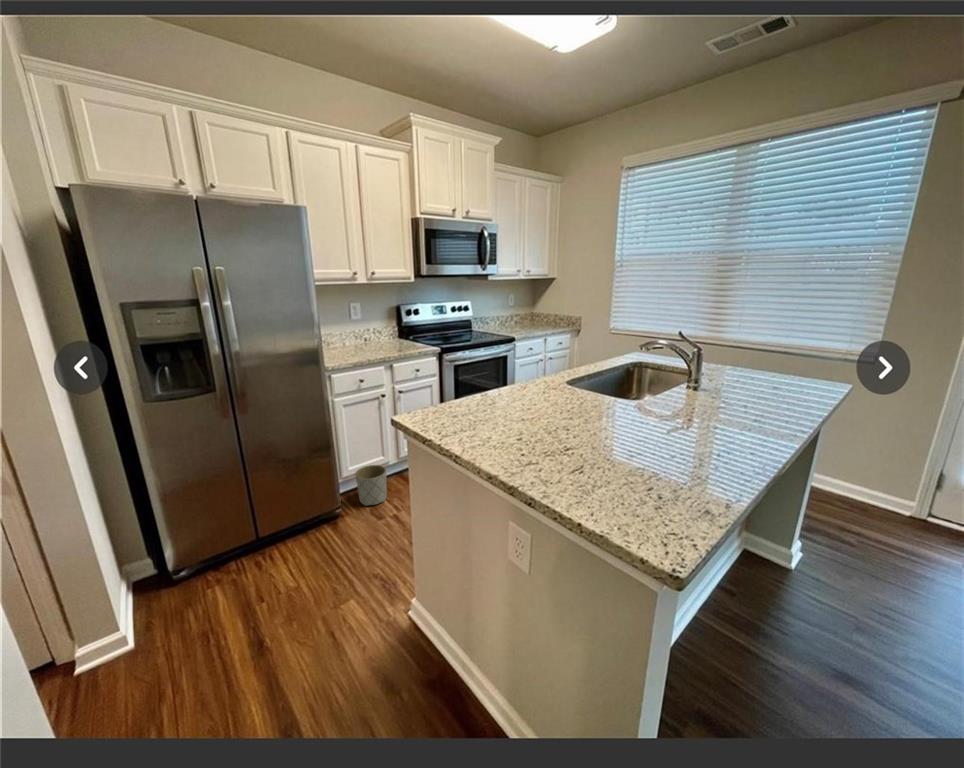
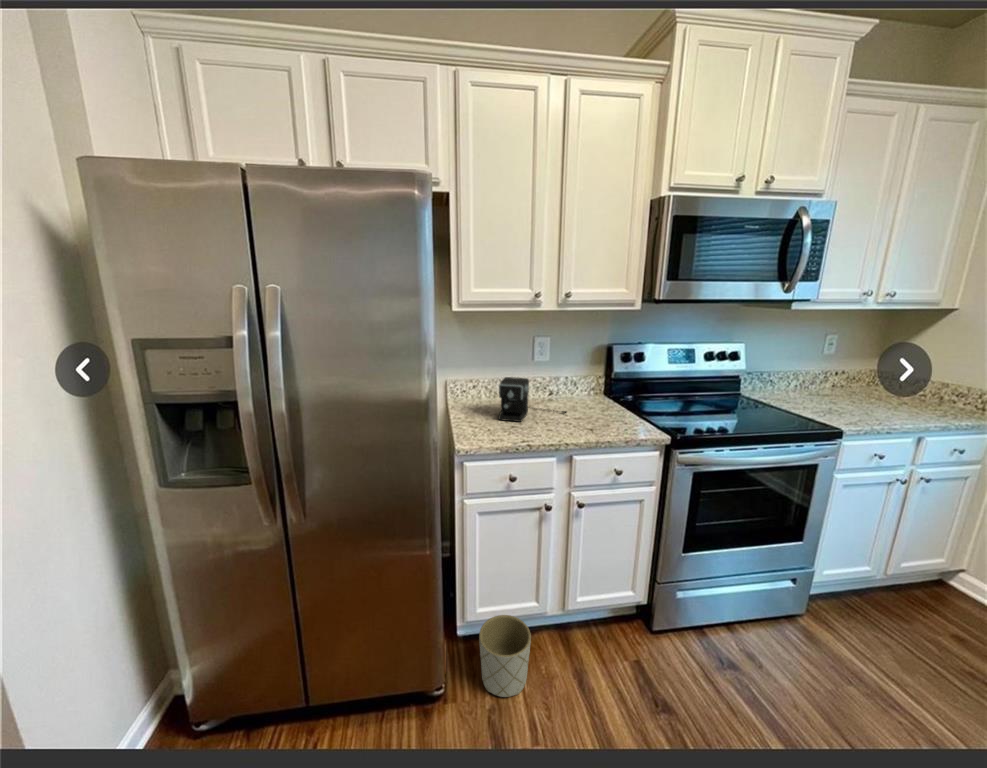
coffee maker: none [338,327,381,354] -> present [498,377,566,422]

